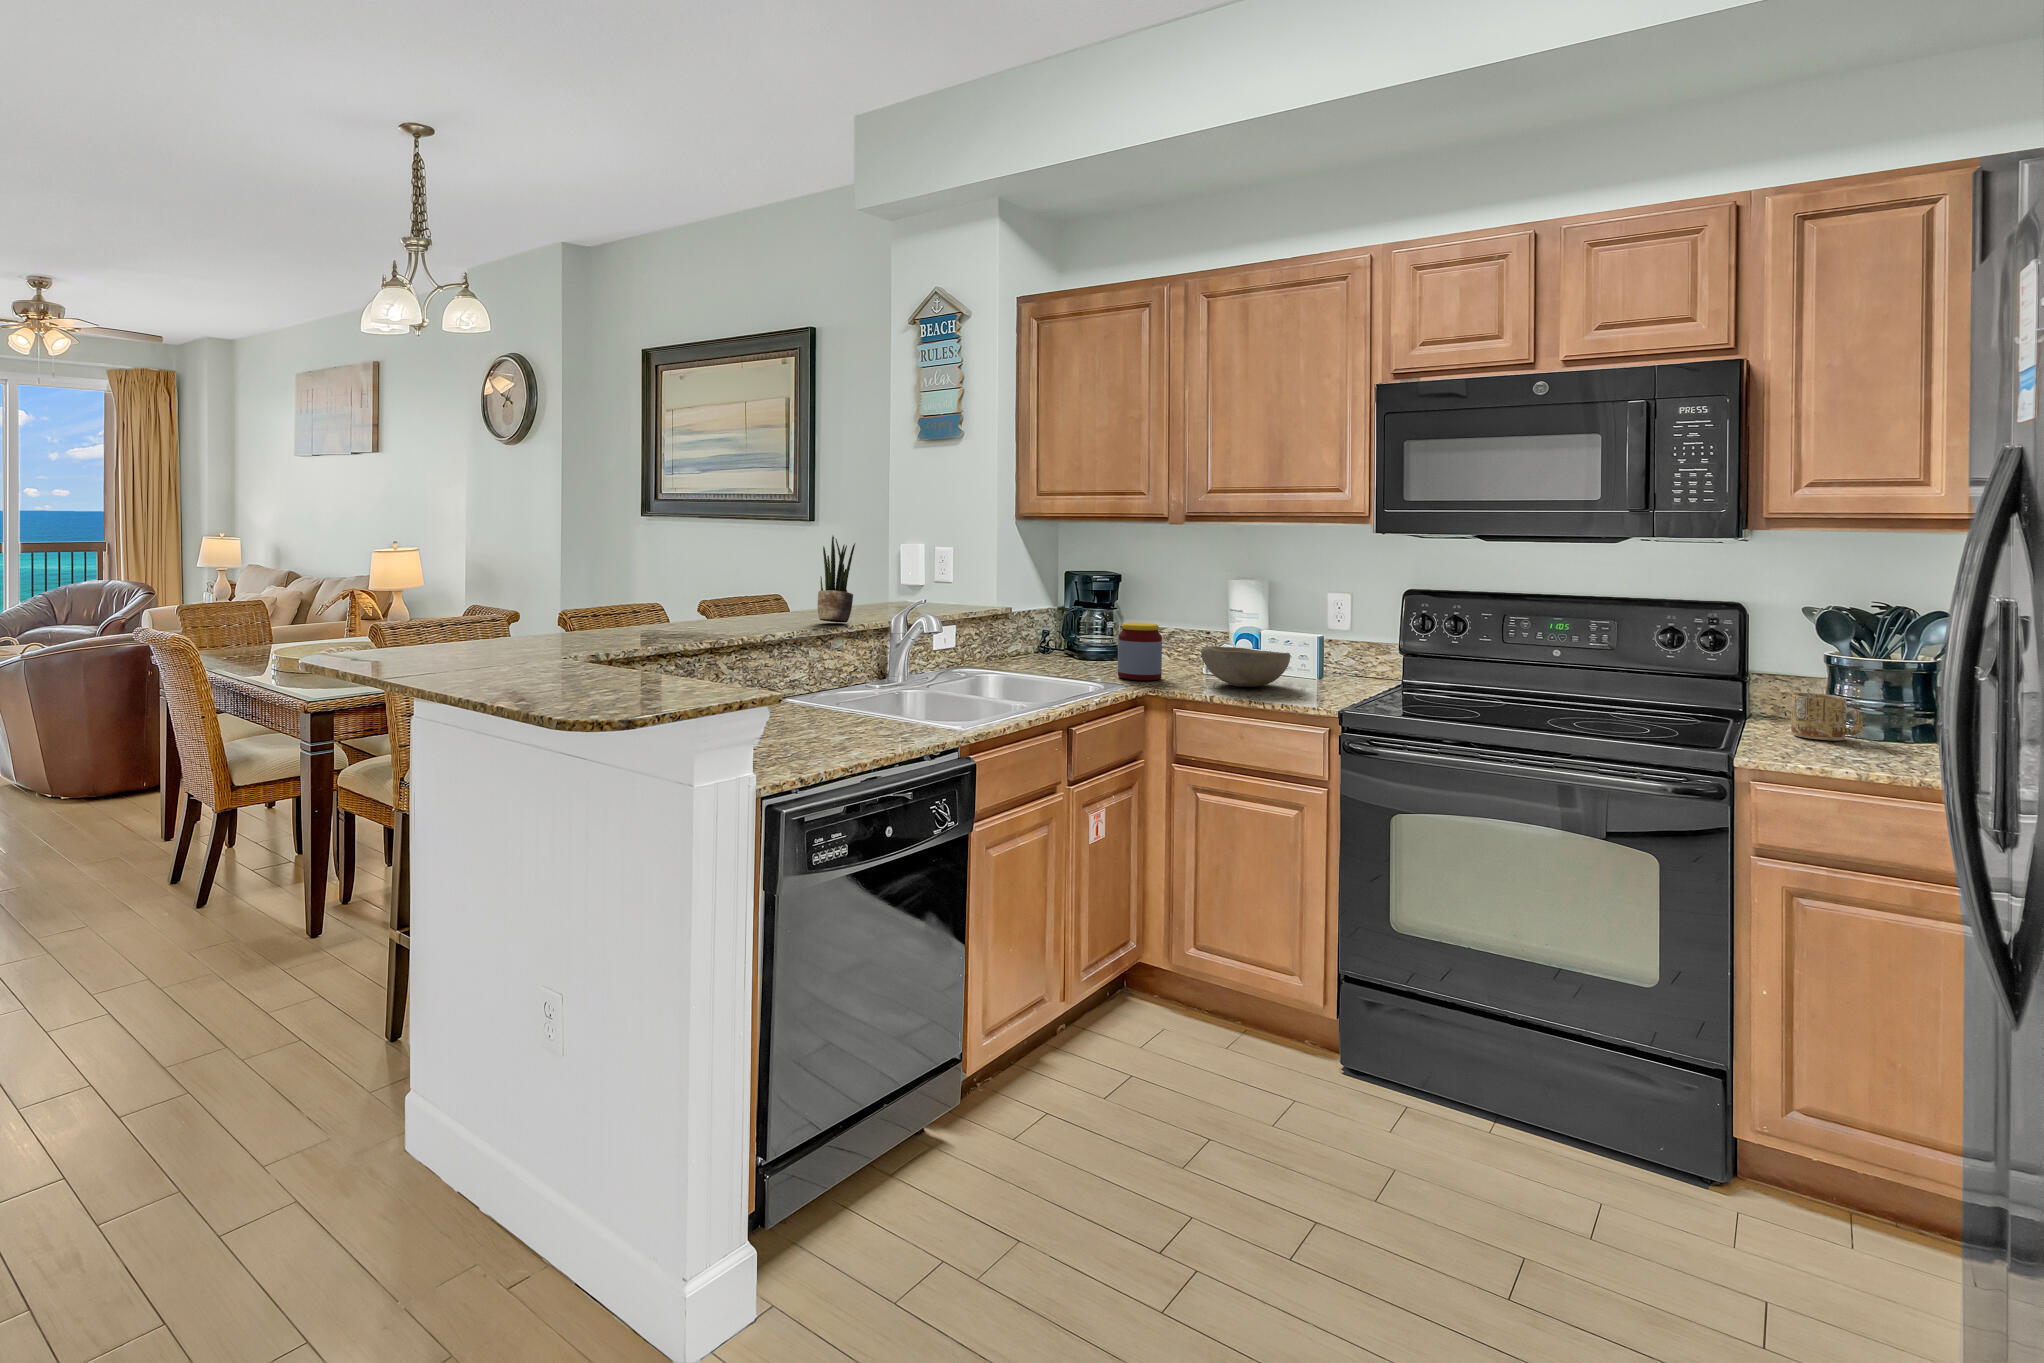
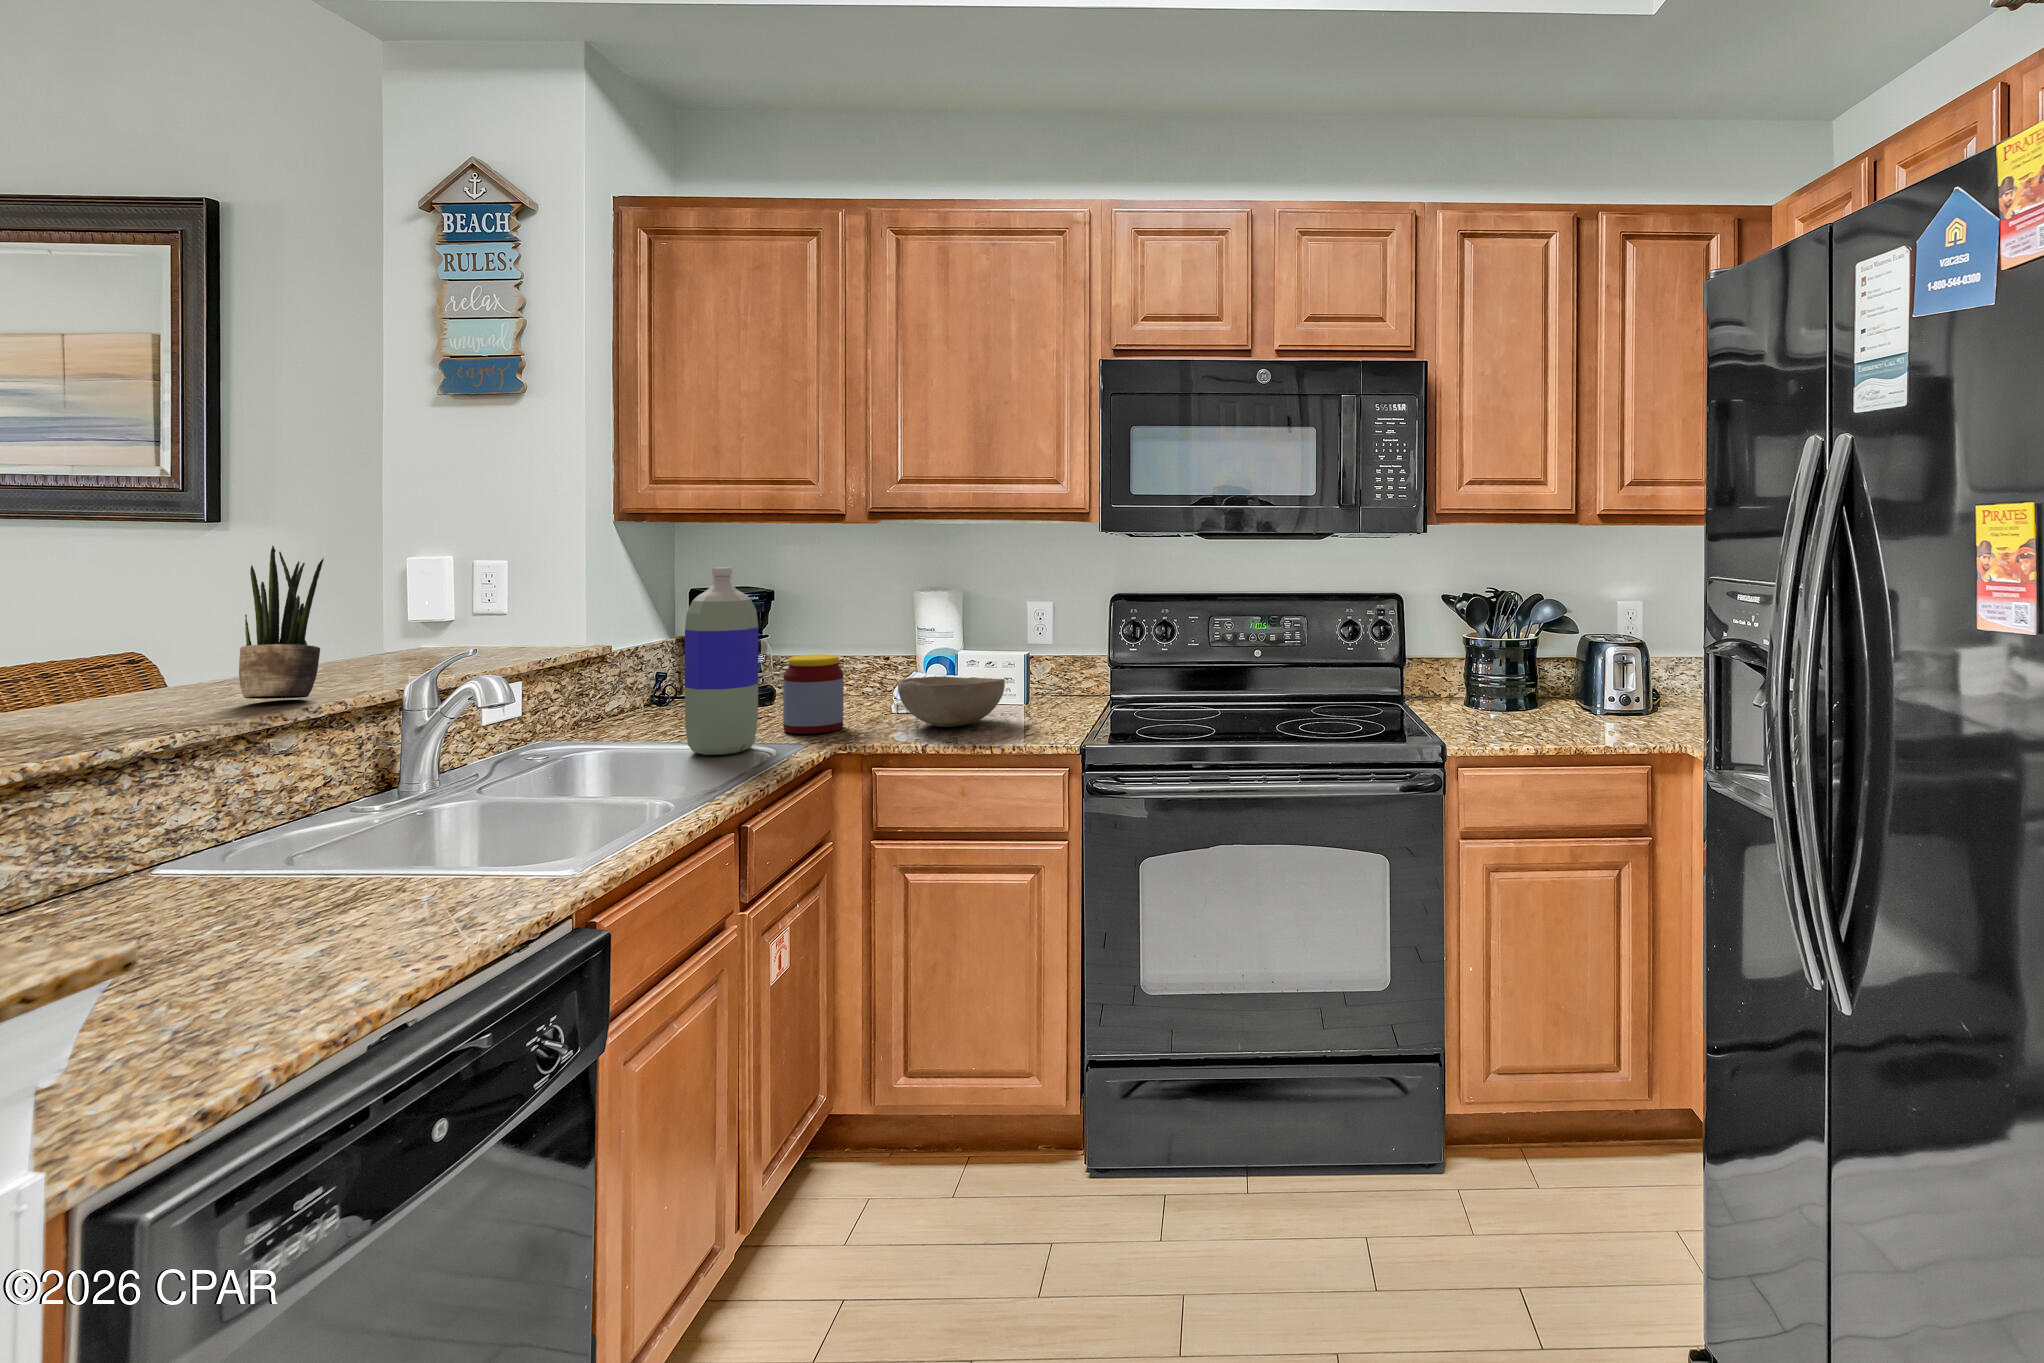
bottle: none [1048,555,1097,685] -> present [685,567,758,755]
mug: present [1791,693,1863,740] -> none [1456,676,1508,719]

